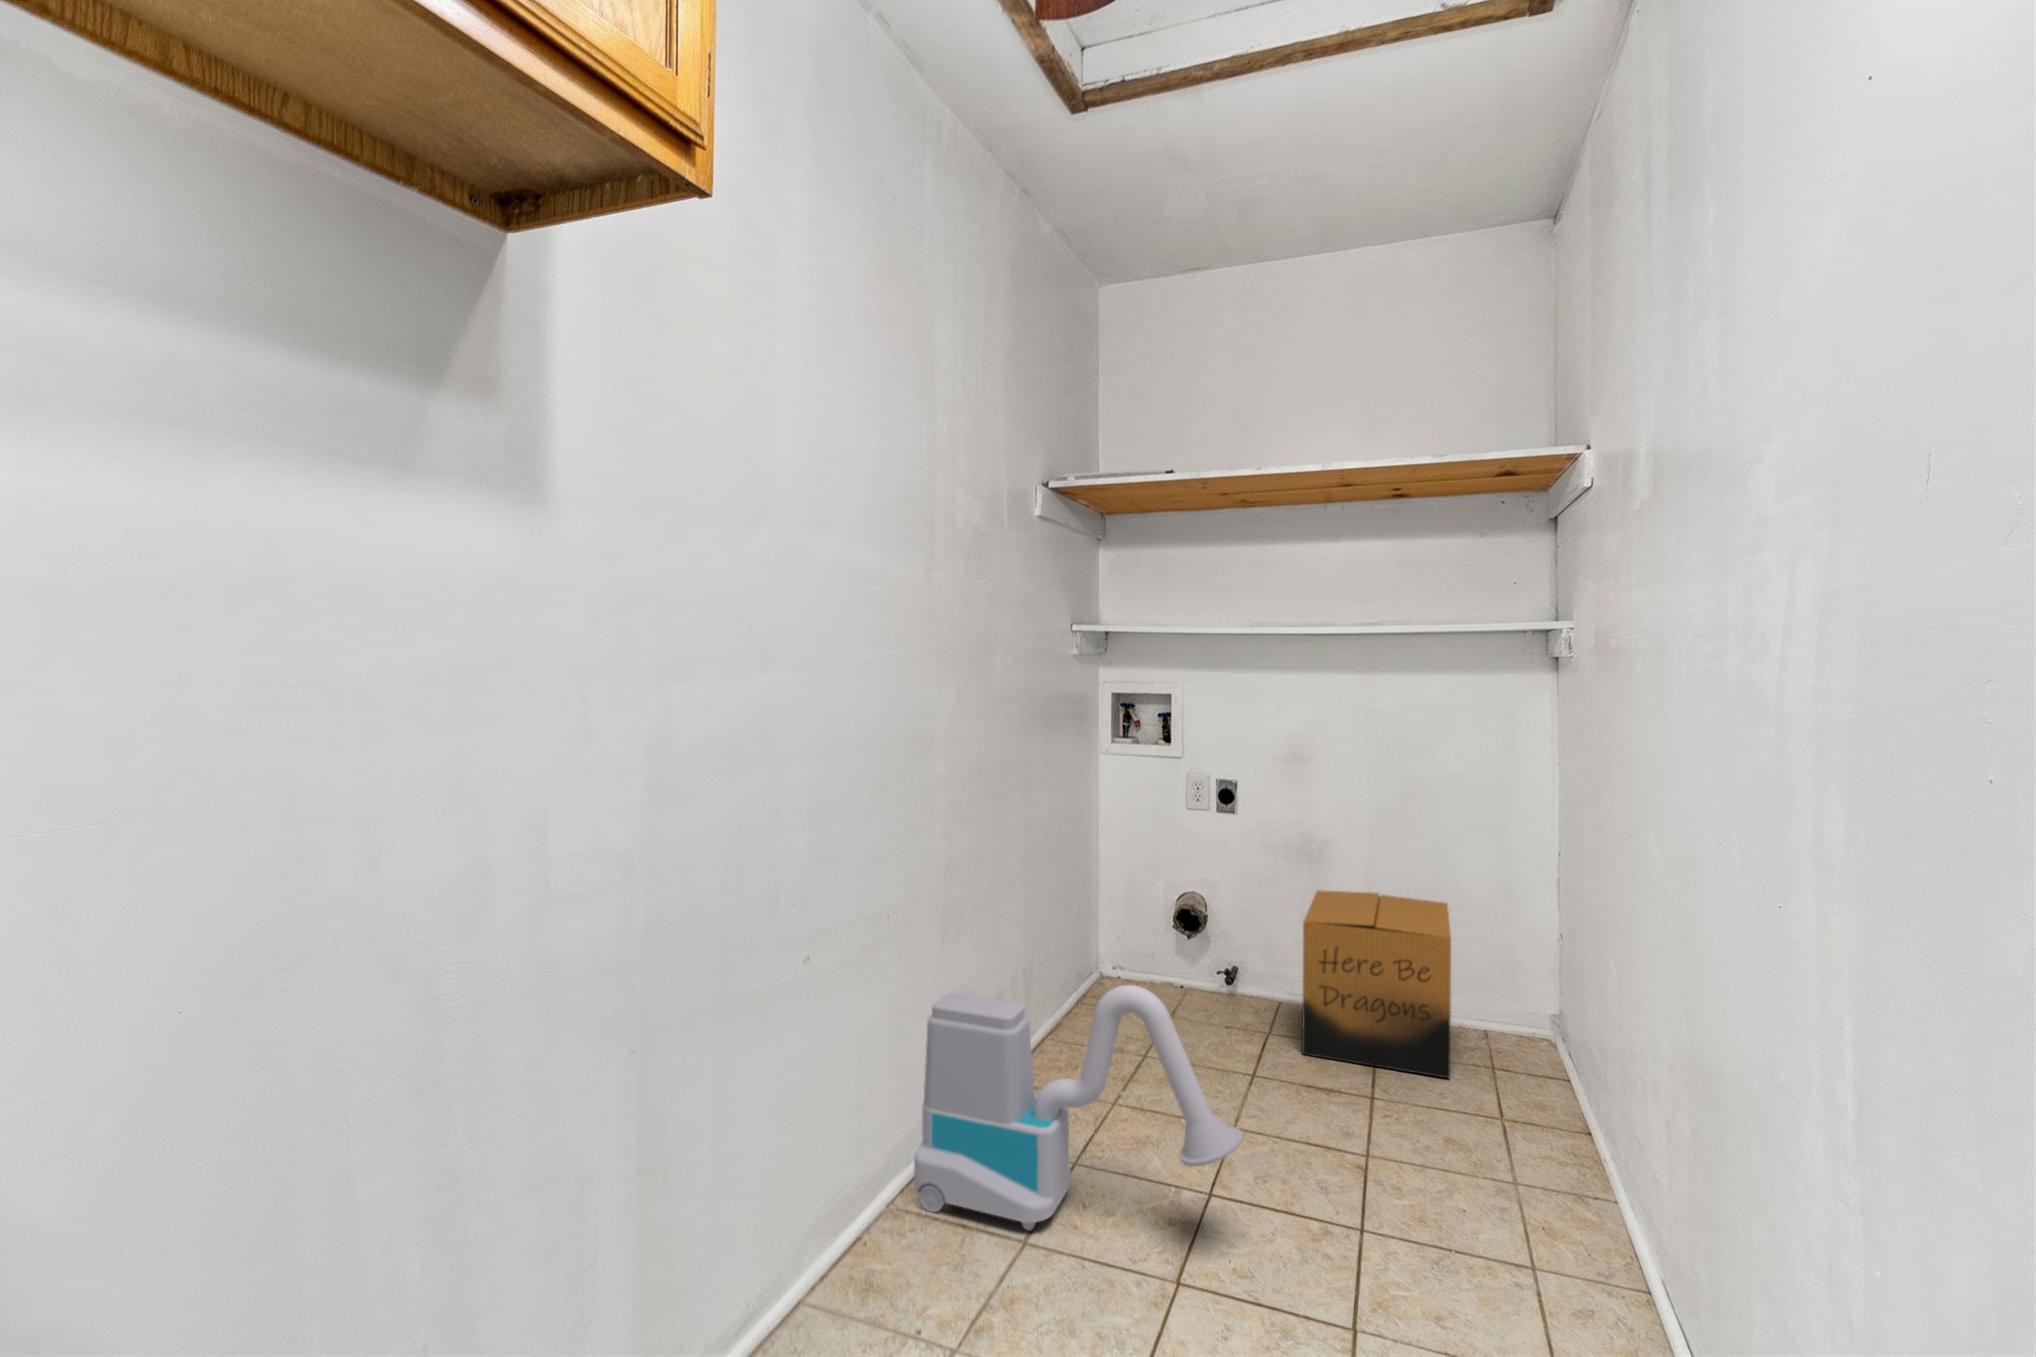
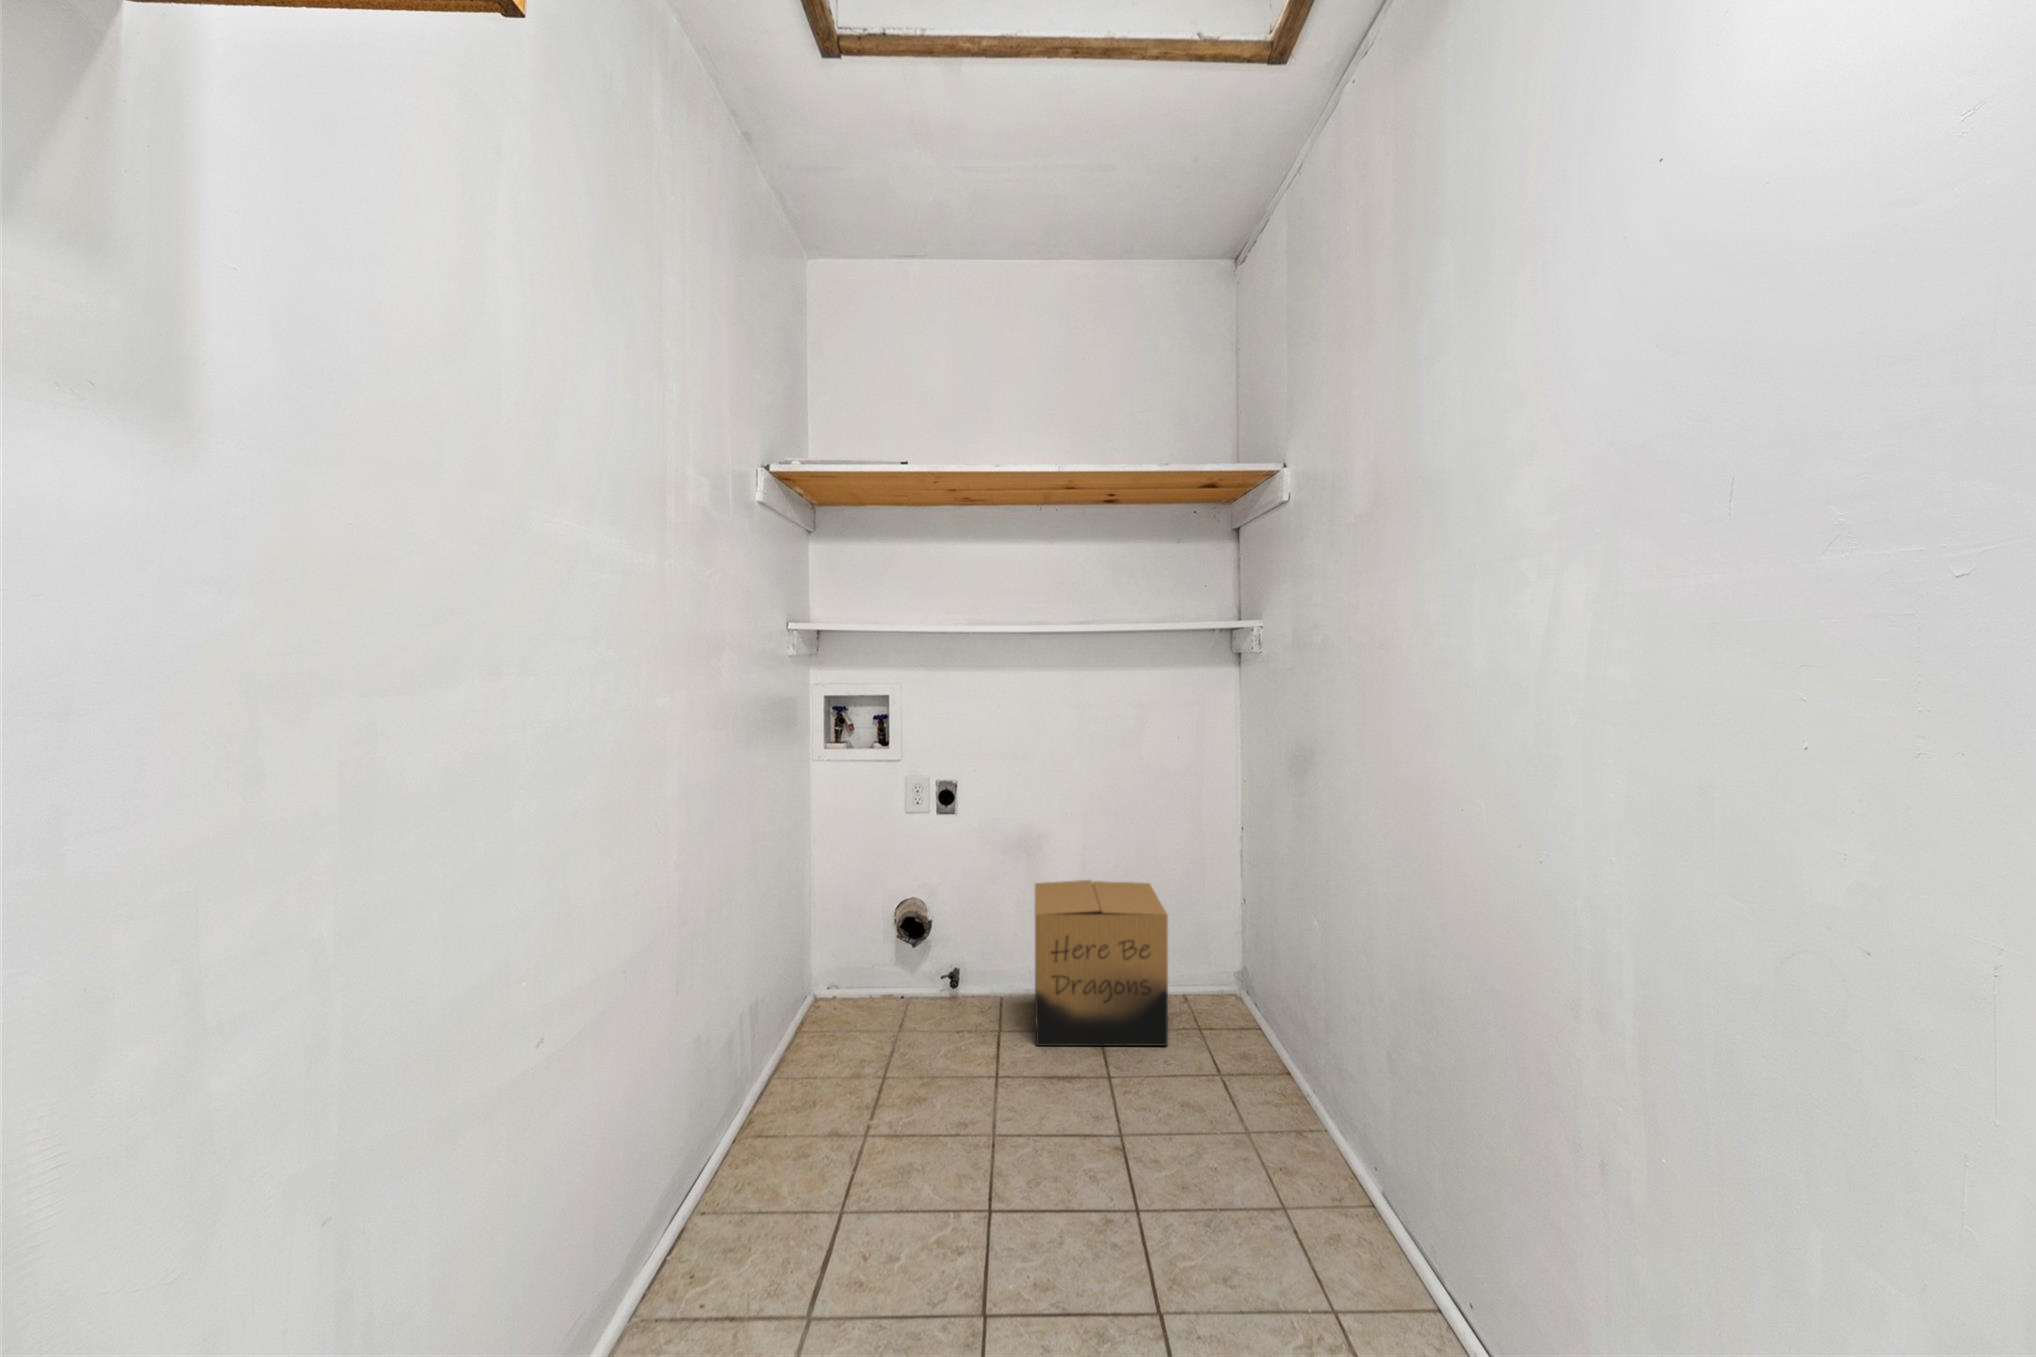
vacuum cleaner: present [914,985,1243,1230] -> none [659,1003,1040,1313]

